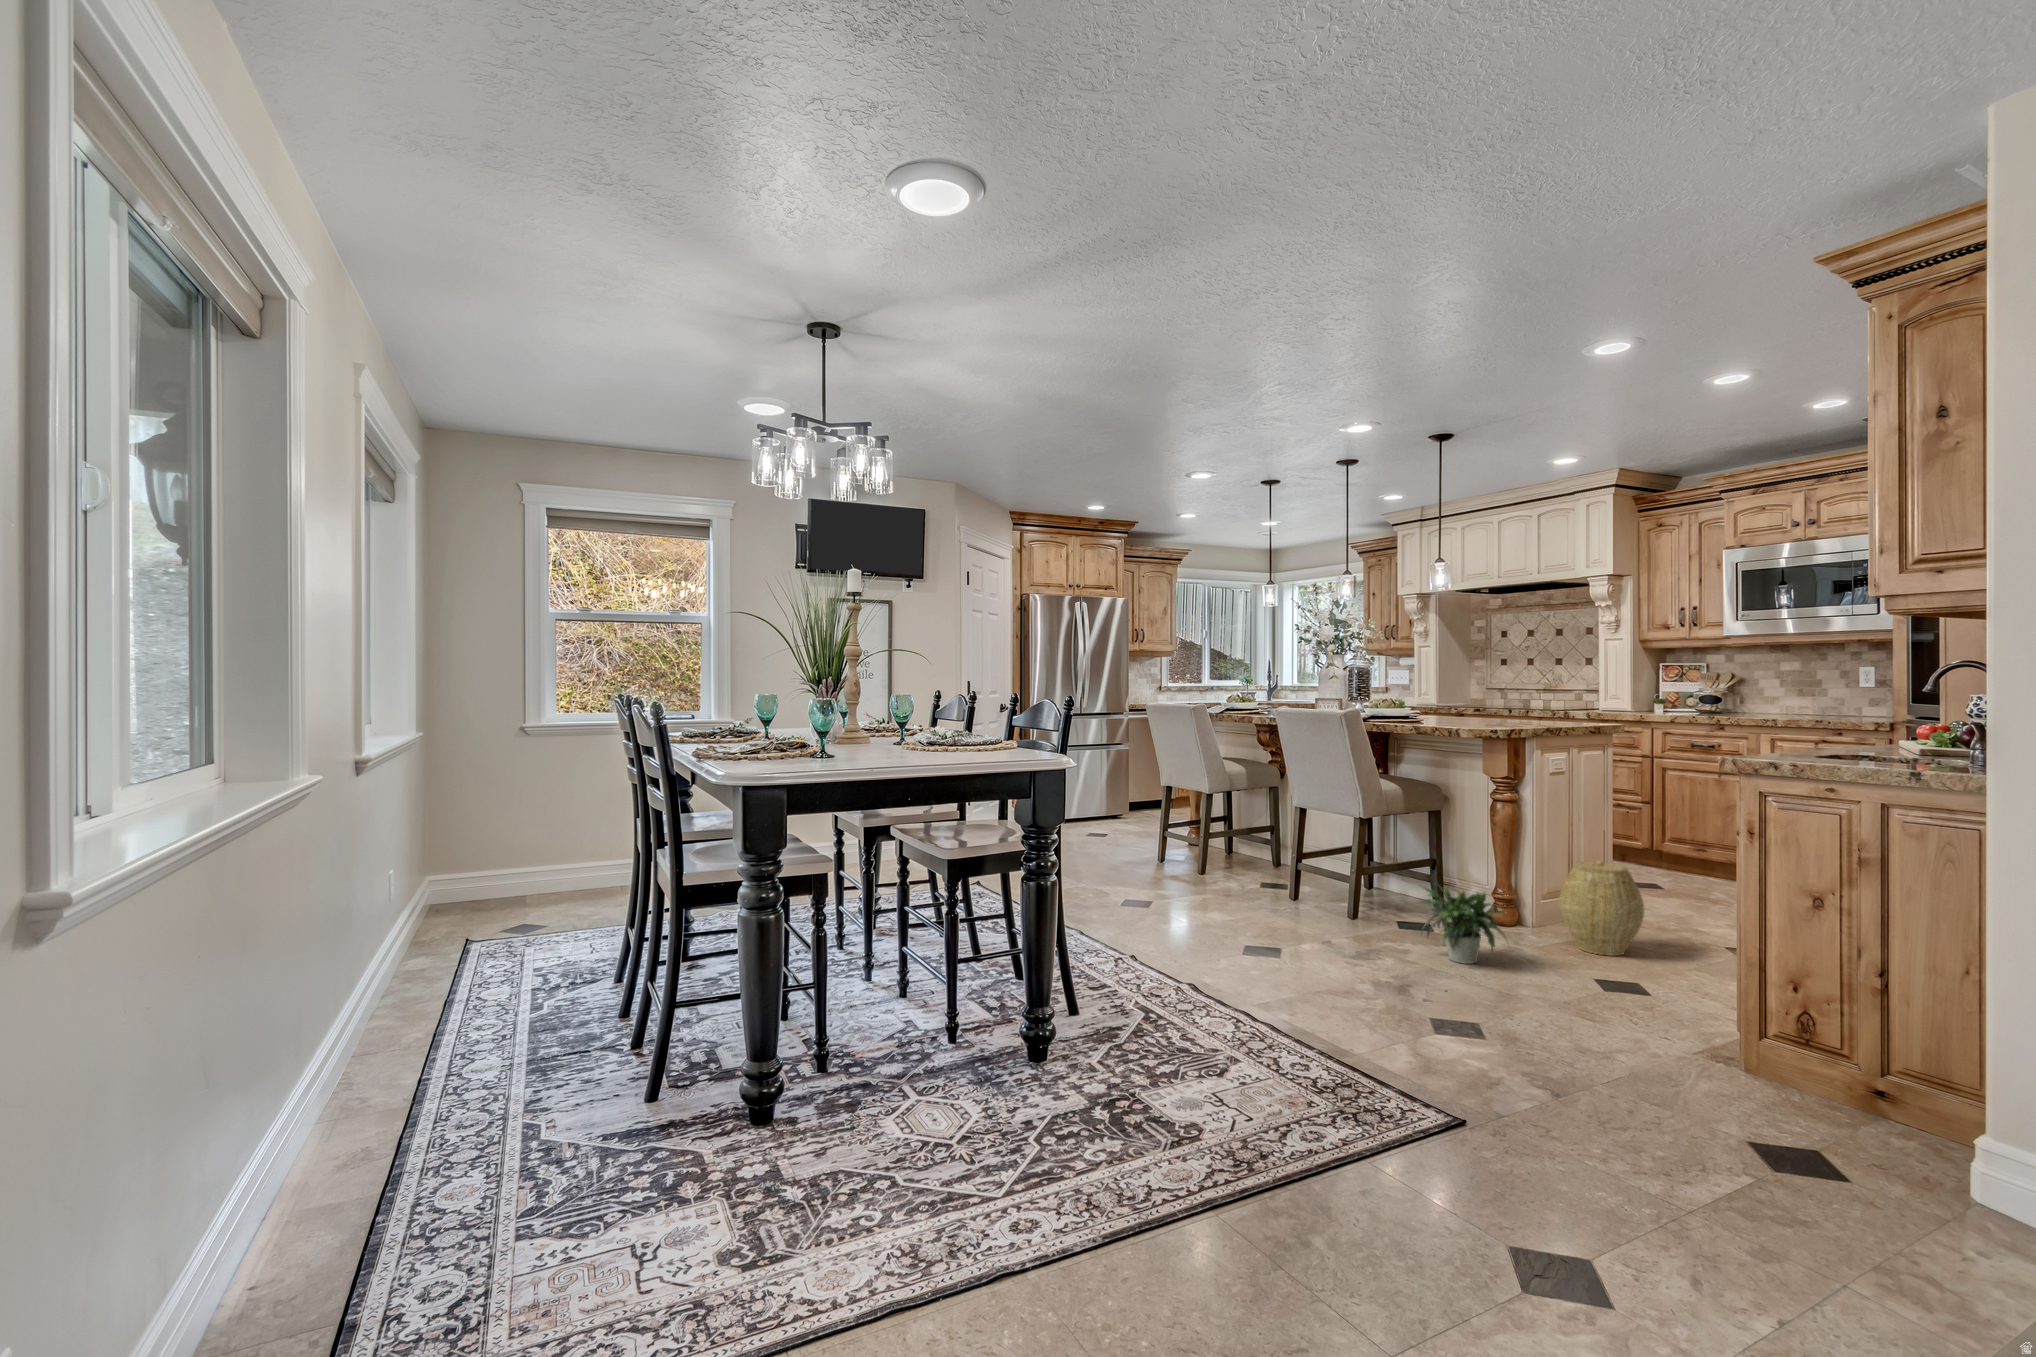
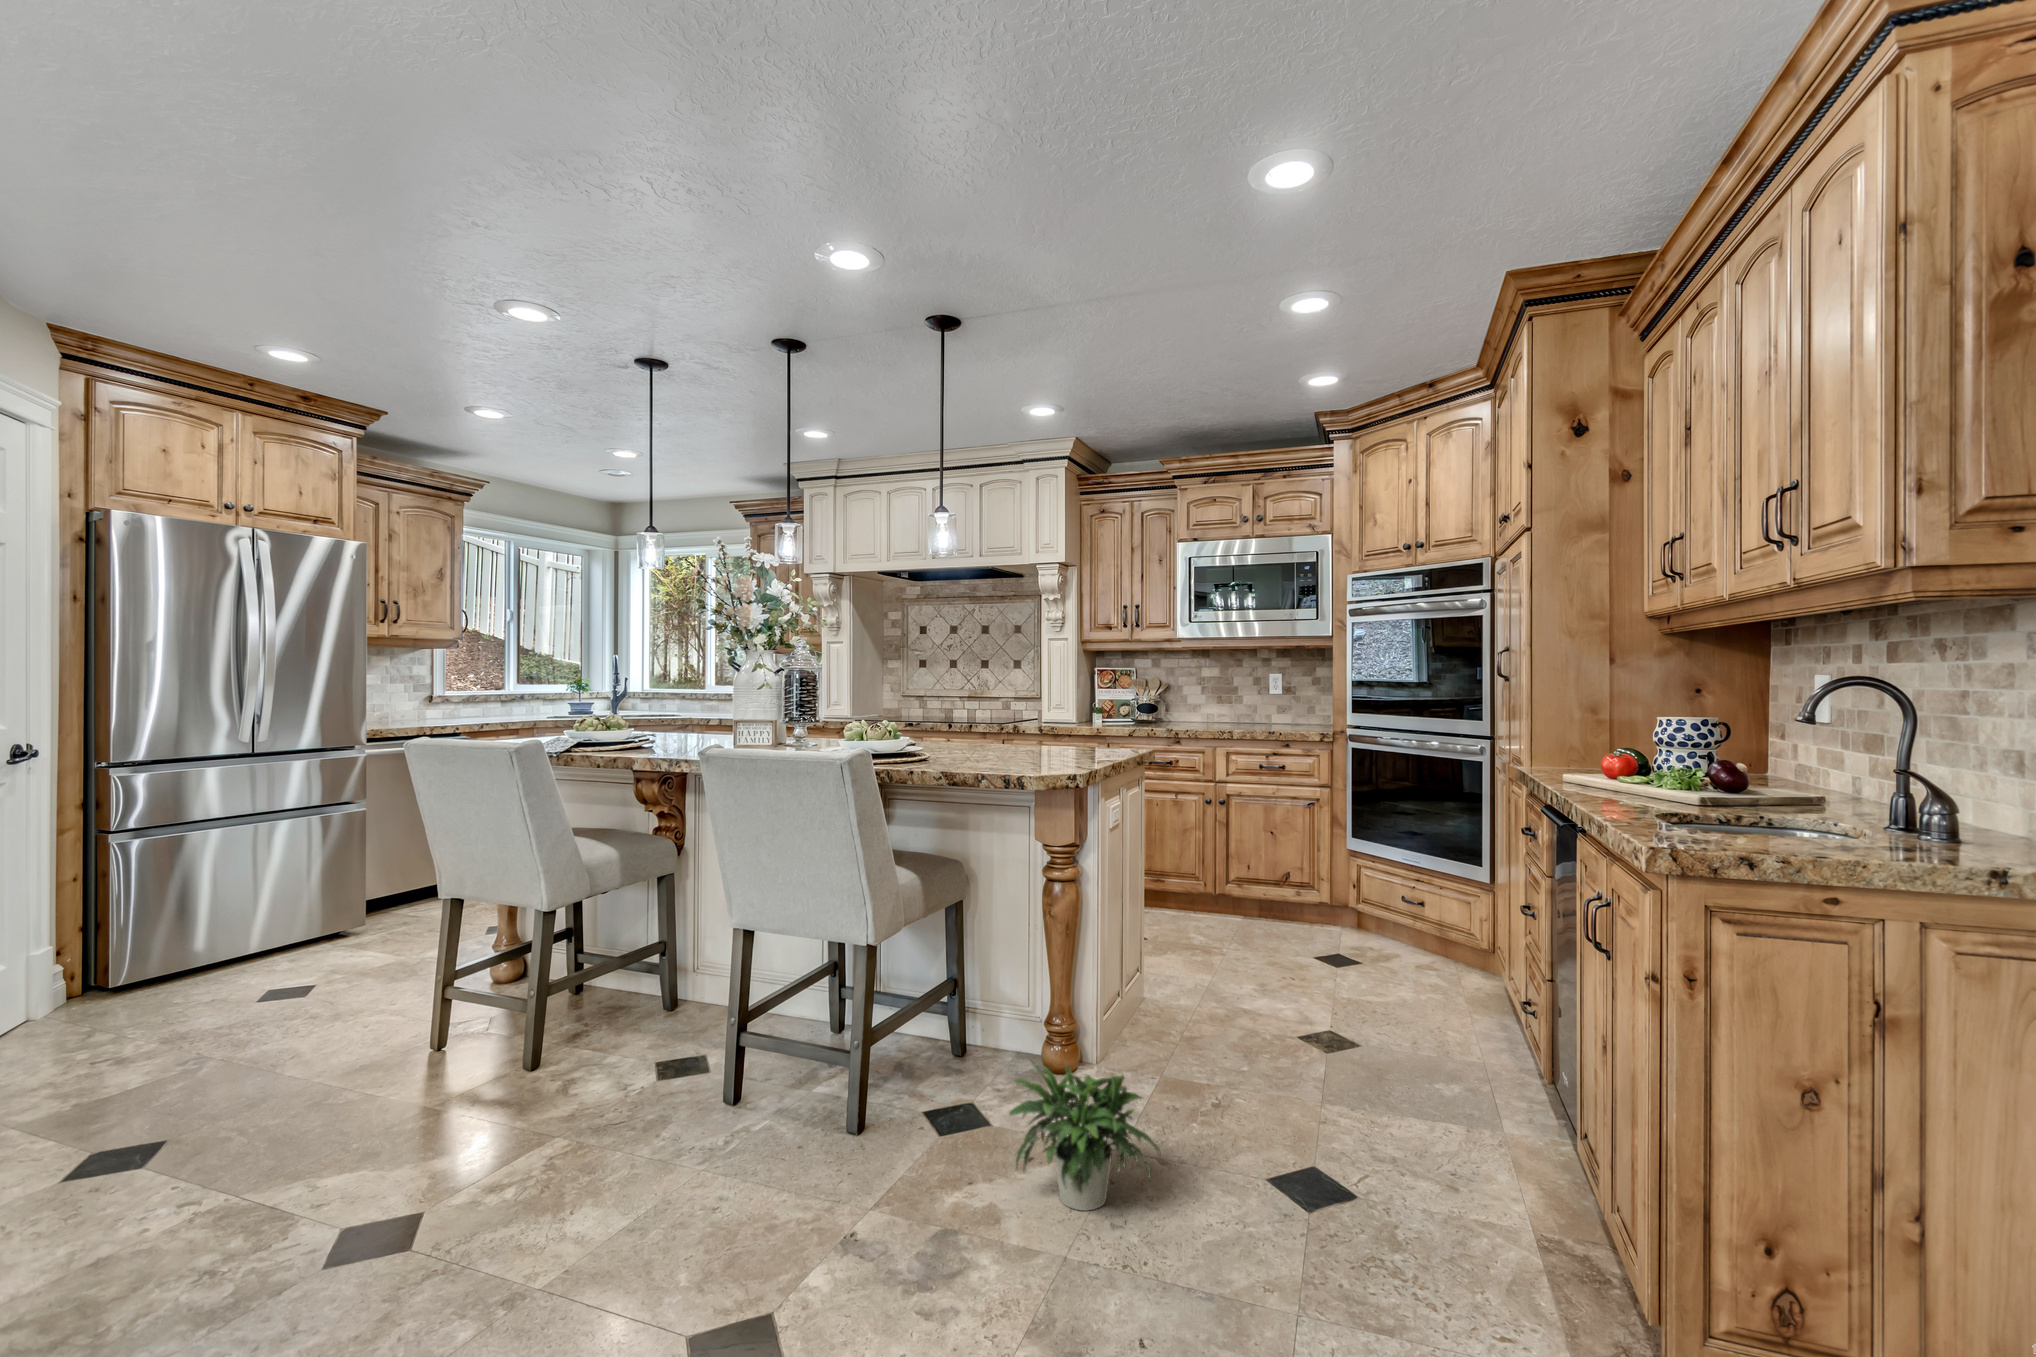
woven basket: present [1559,861,1644,956] -> none [1156,961,1265,1109]

